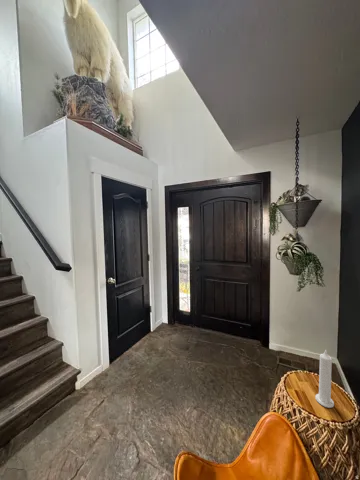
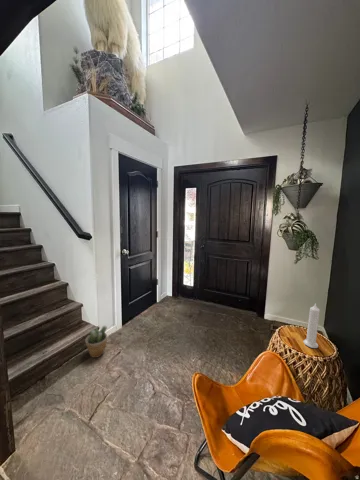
potted plant: none [63,370,89,411] -> present [86,326,107,358]

